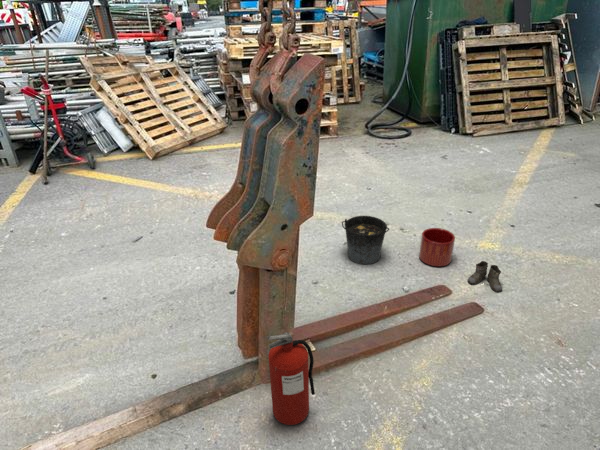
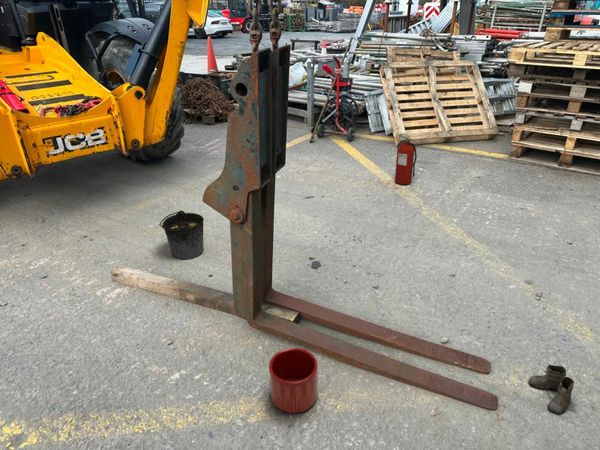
bucket: present [342,216,389,264] -> present [159,211,204,259]
planter: present [419,228,455,267] -> present [269,348,318,413]
fire extinguisher: present [267,332,315,425] -> present [395,135,417,185]

